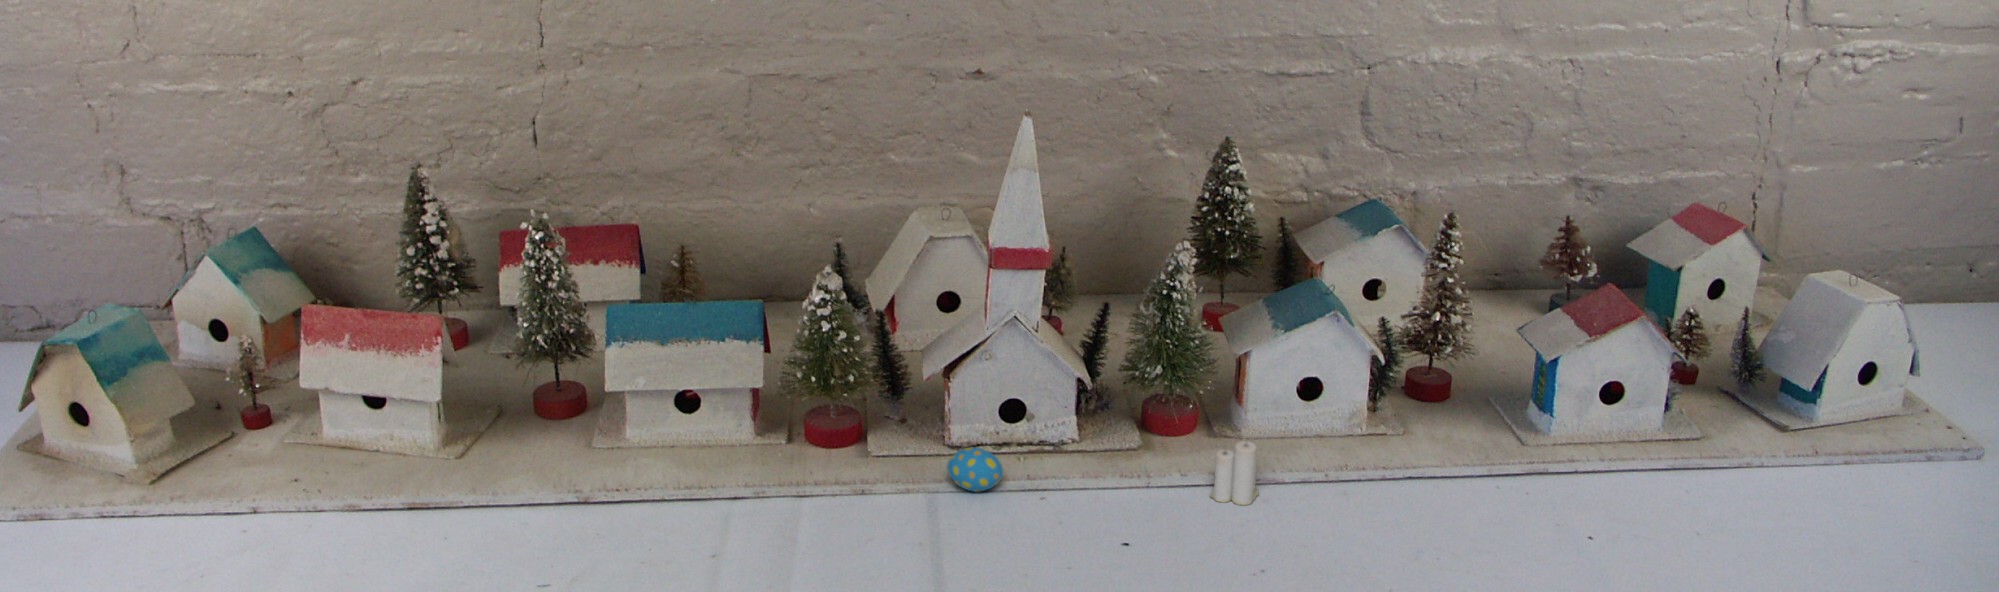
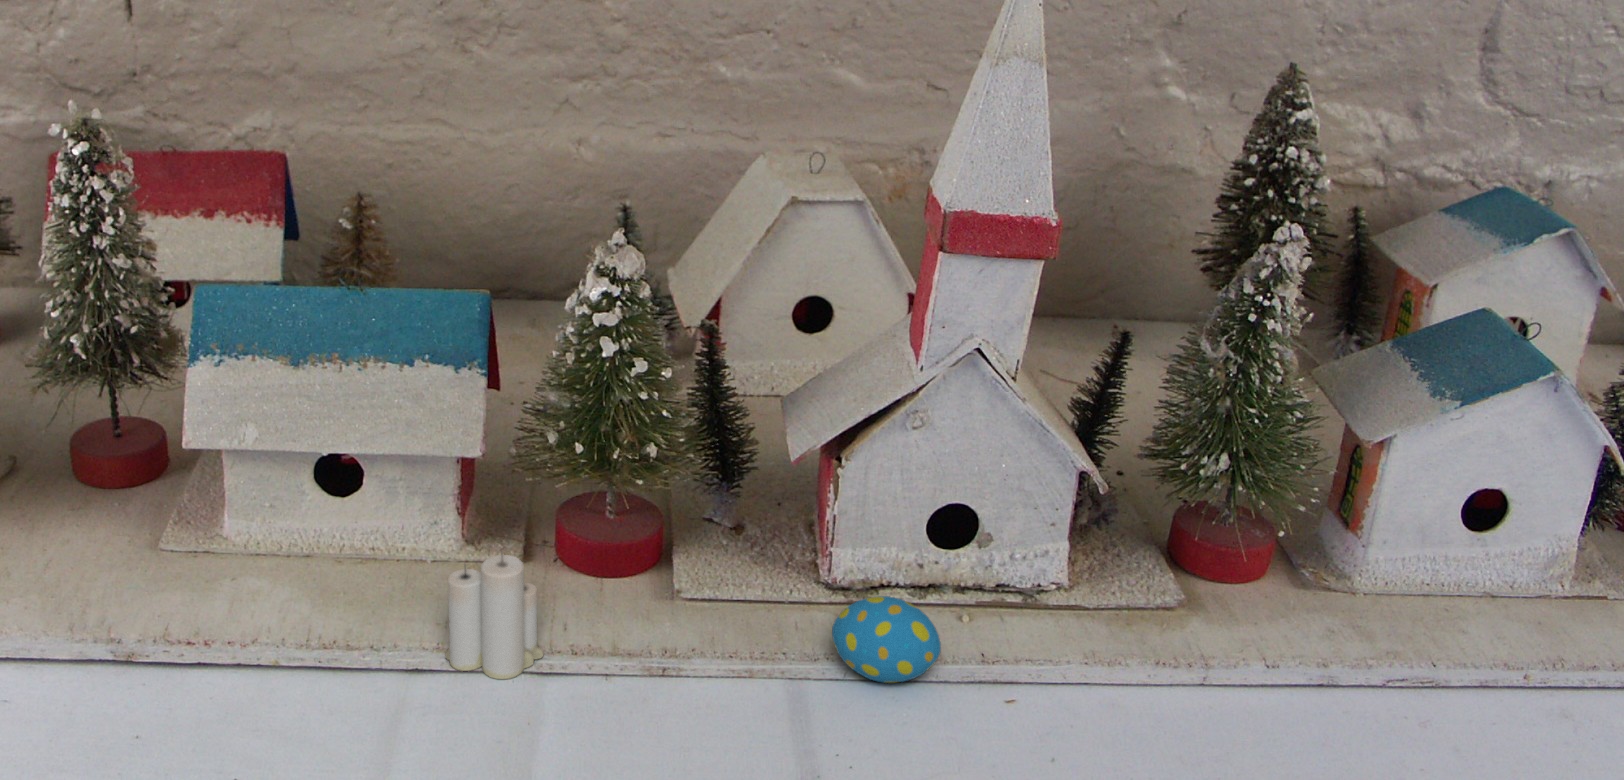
candle: present [1210,441,1259,506] -> present [445,555,543,679]

